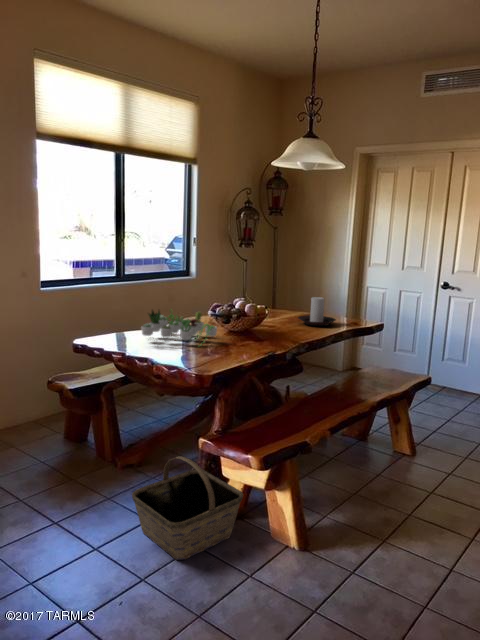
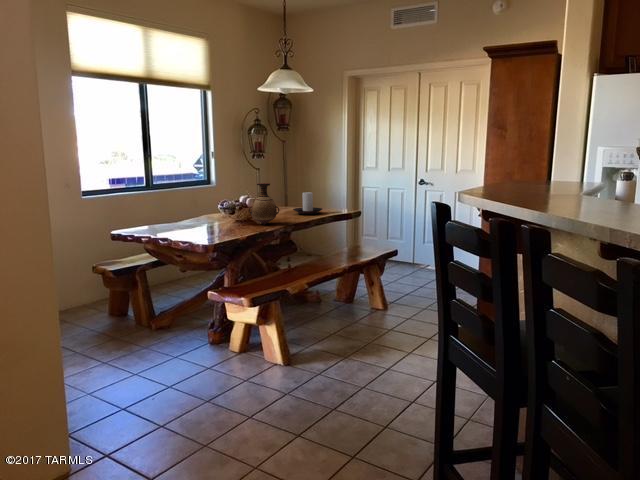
vase: none [249,287,289,340] -> present [249,183,279,224]
succulent plant: present [142,310,217,346] -> none [161,202,223,230]
basket: present [132,456,243,560] -> none [160,306,243,377]

